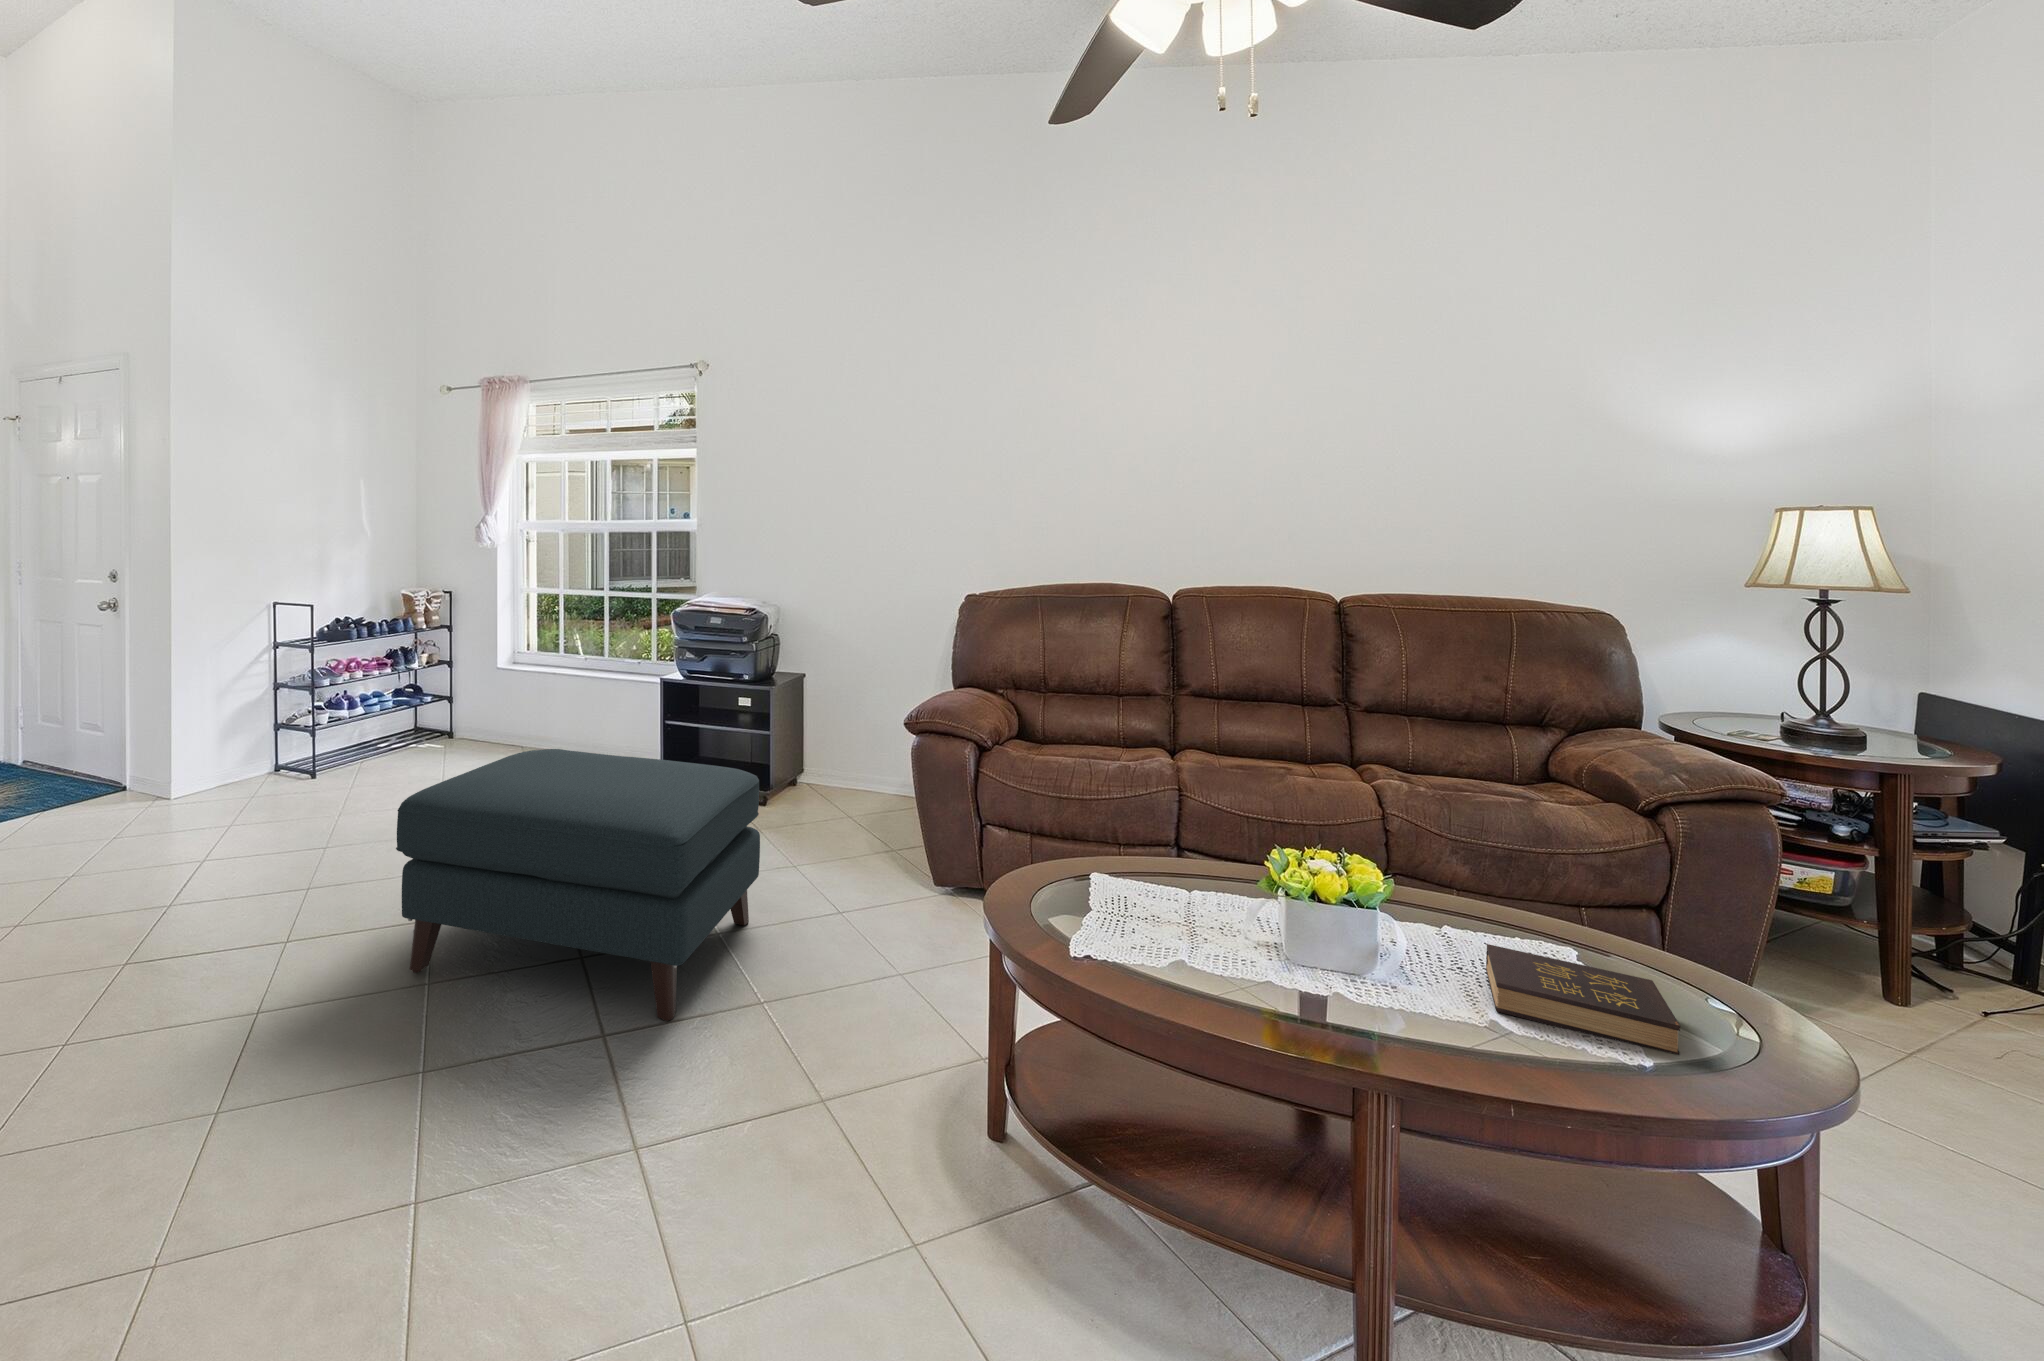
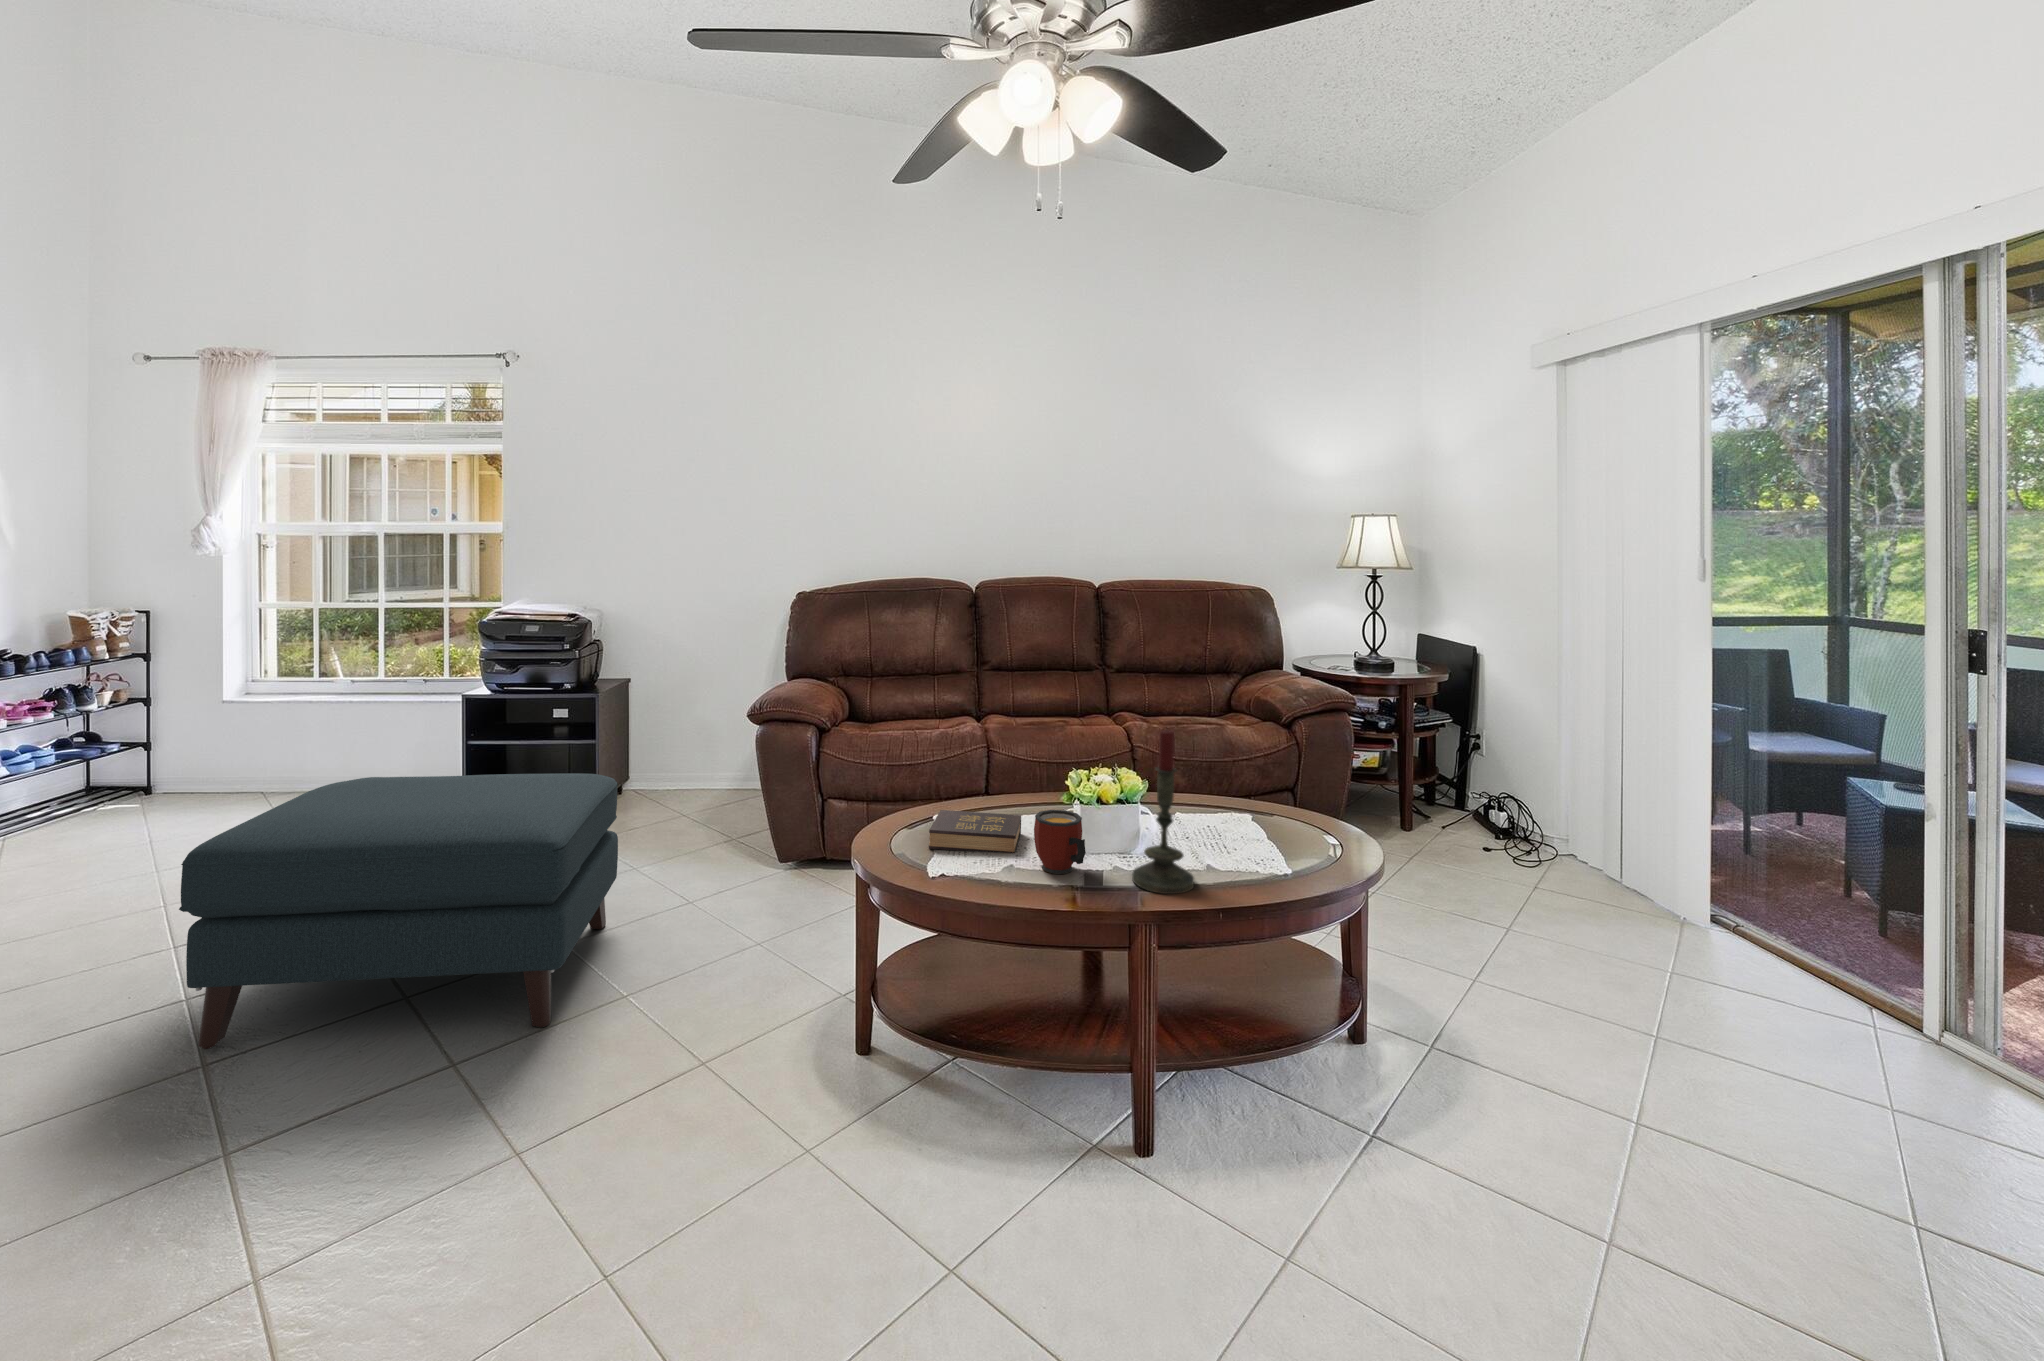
candle: none [1351,804,1458,1056] -> present [1132,729,1194,894]
mug: none [1203,893,1277,984] -> present [1034,810,1086,874]
hardback book: present [1486,944,1680,1055] -> present [929,810,1021,853]

